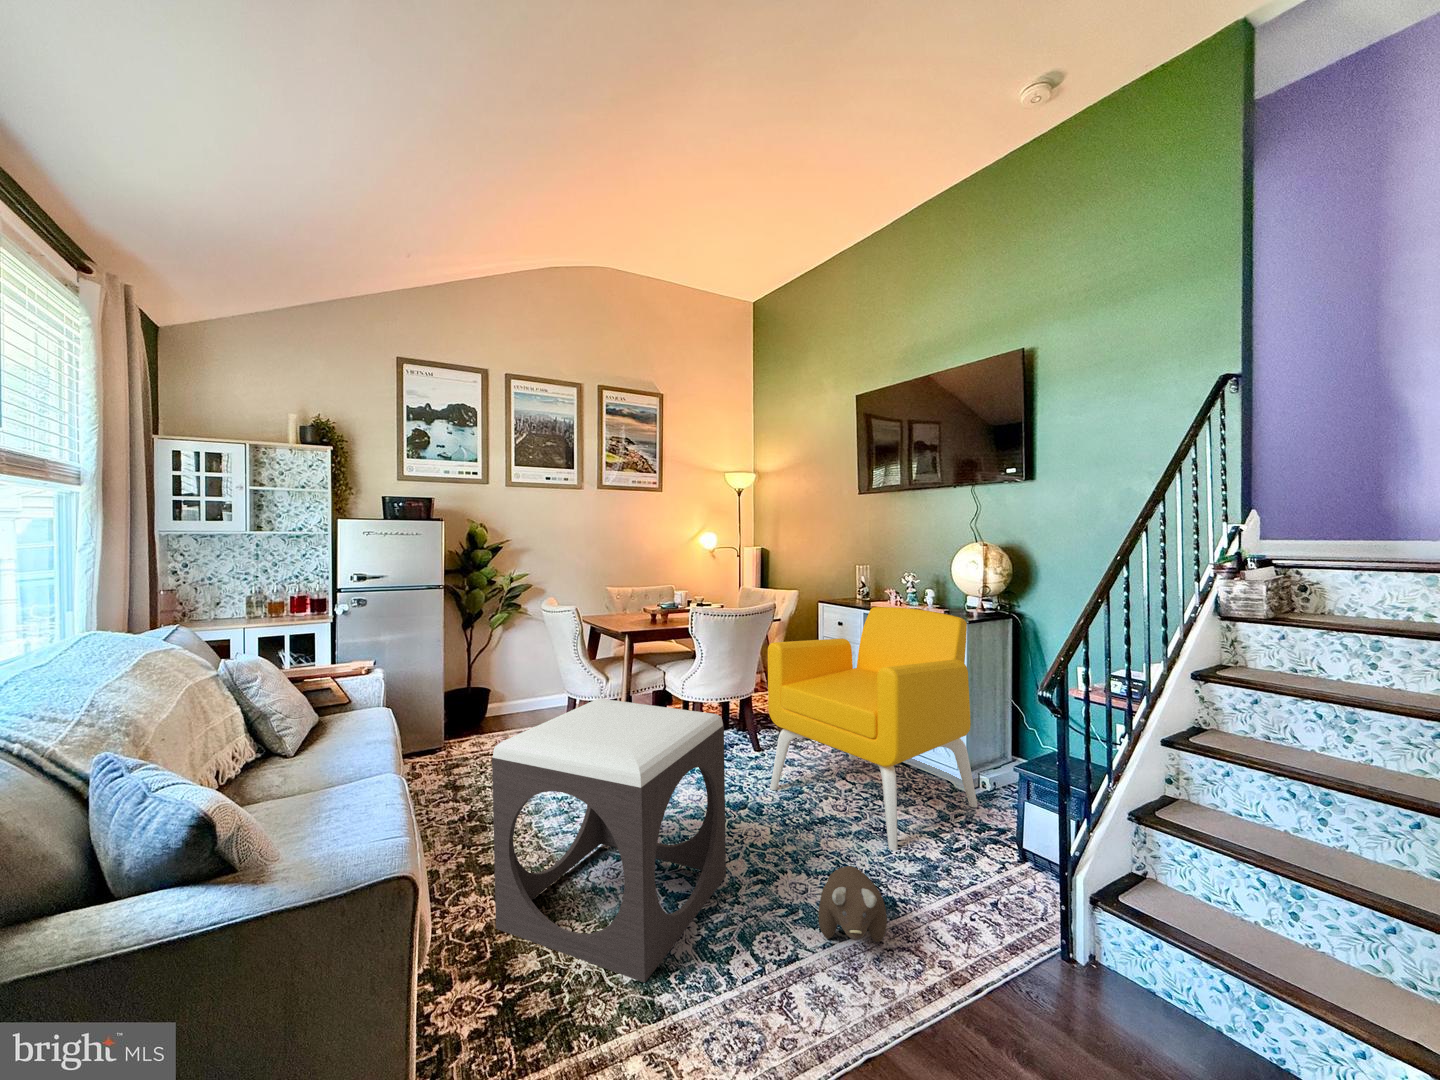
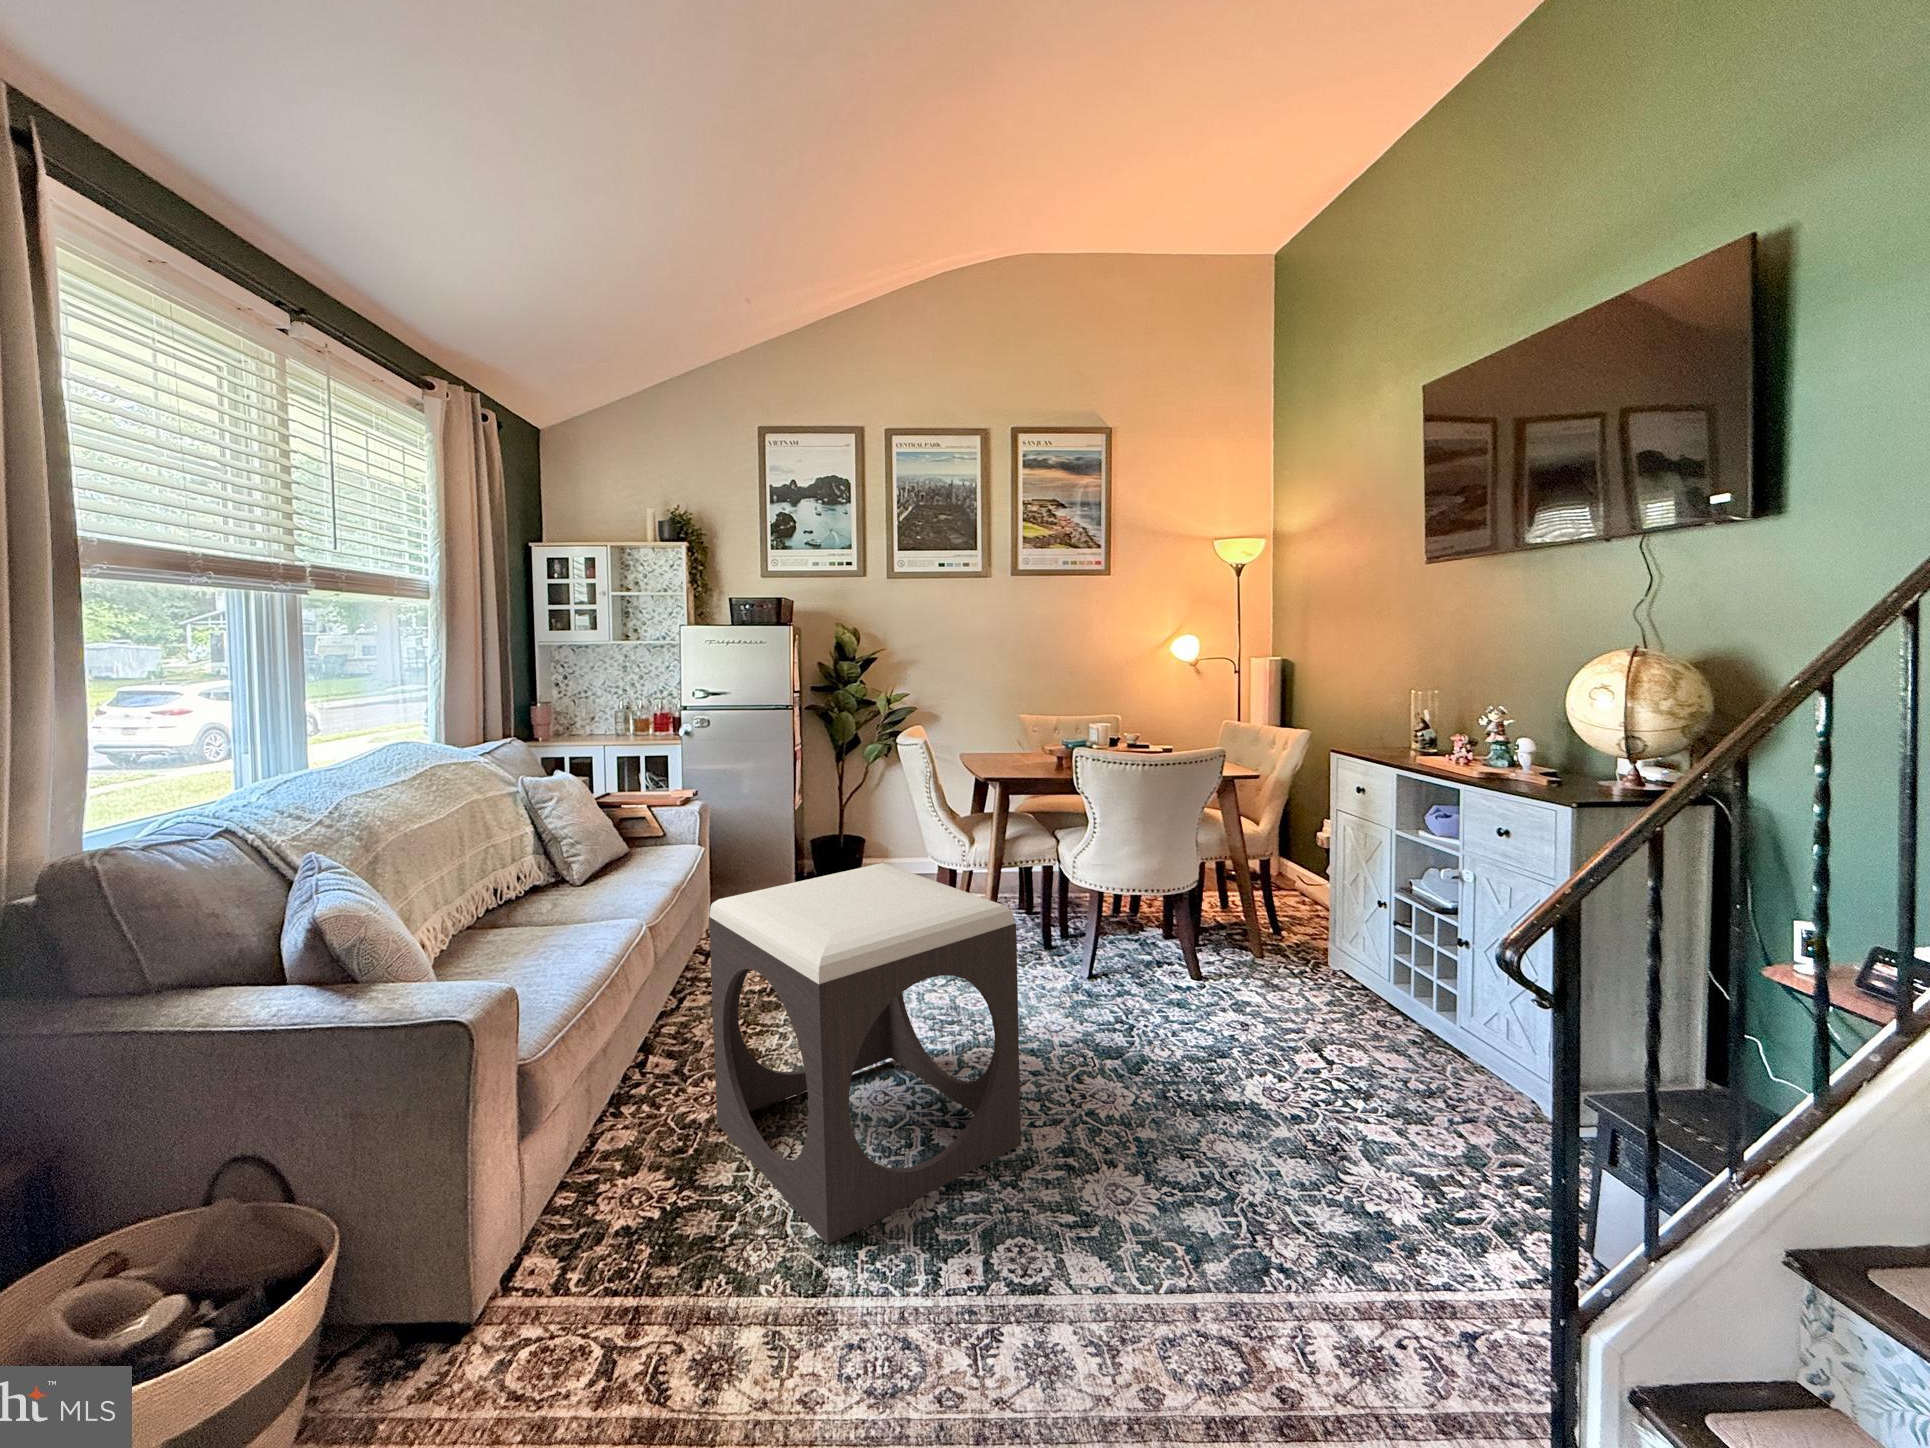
armchair: present [768,607,978,851] -> none [1174,766,1564,1189]
plush toy: present [818,866,887,942] -> none [1095,1178,1210,1316]

